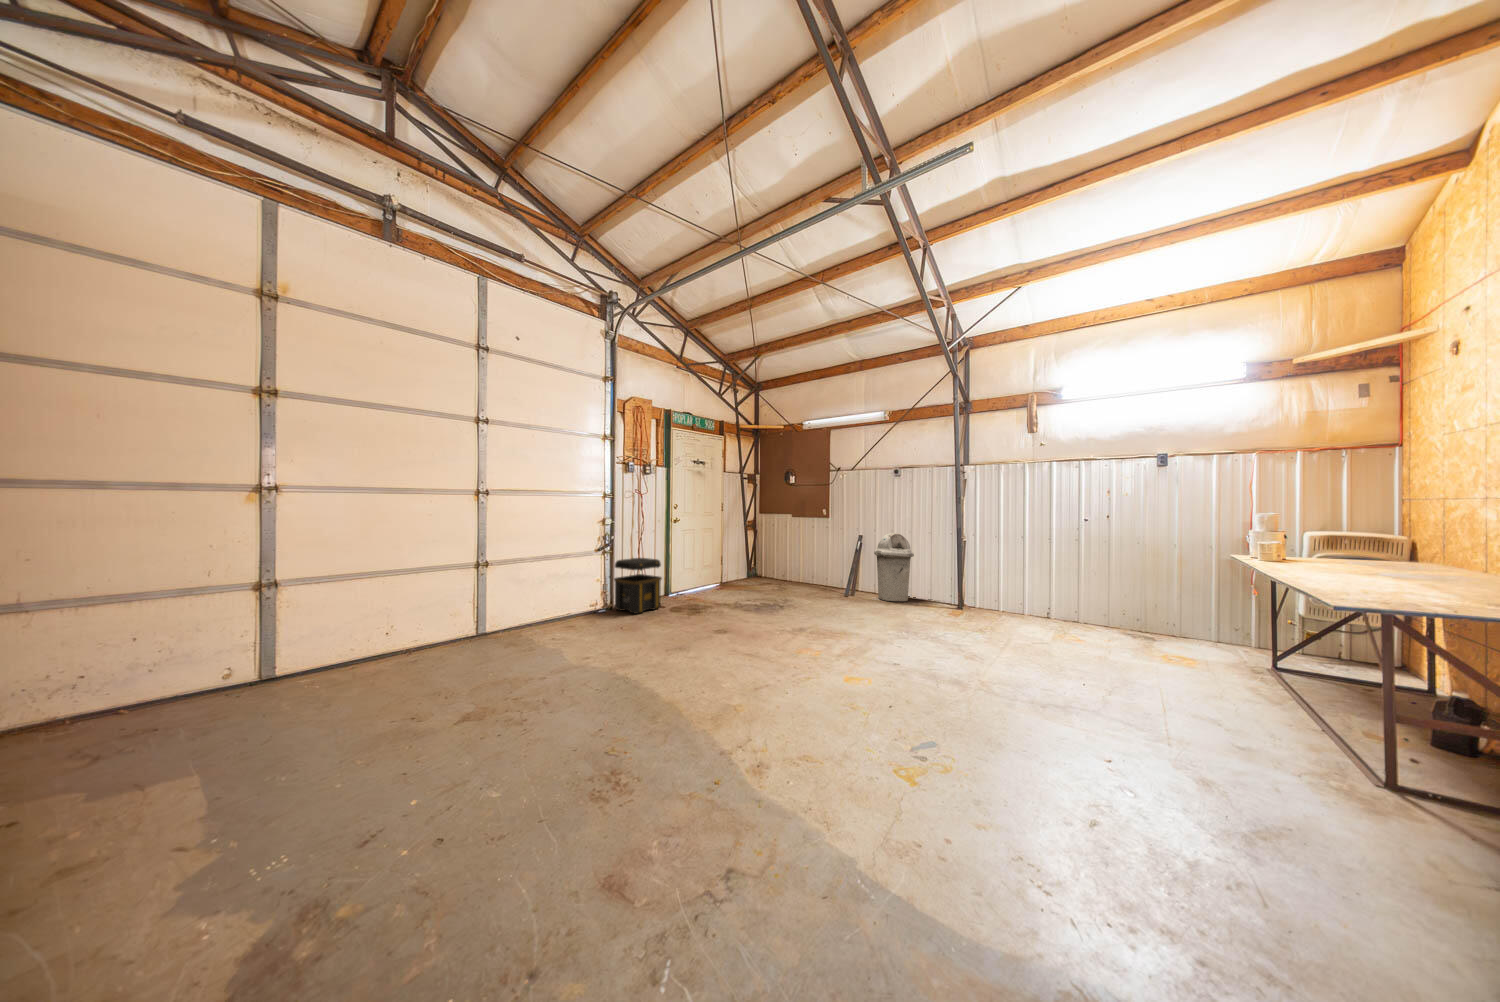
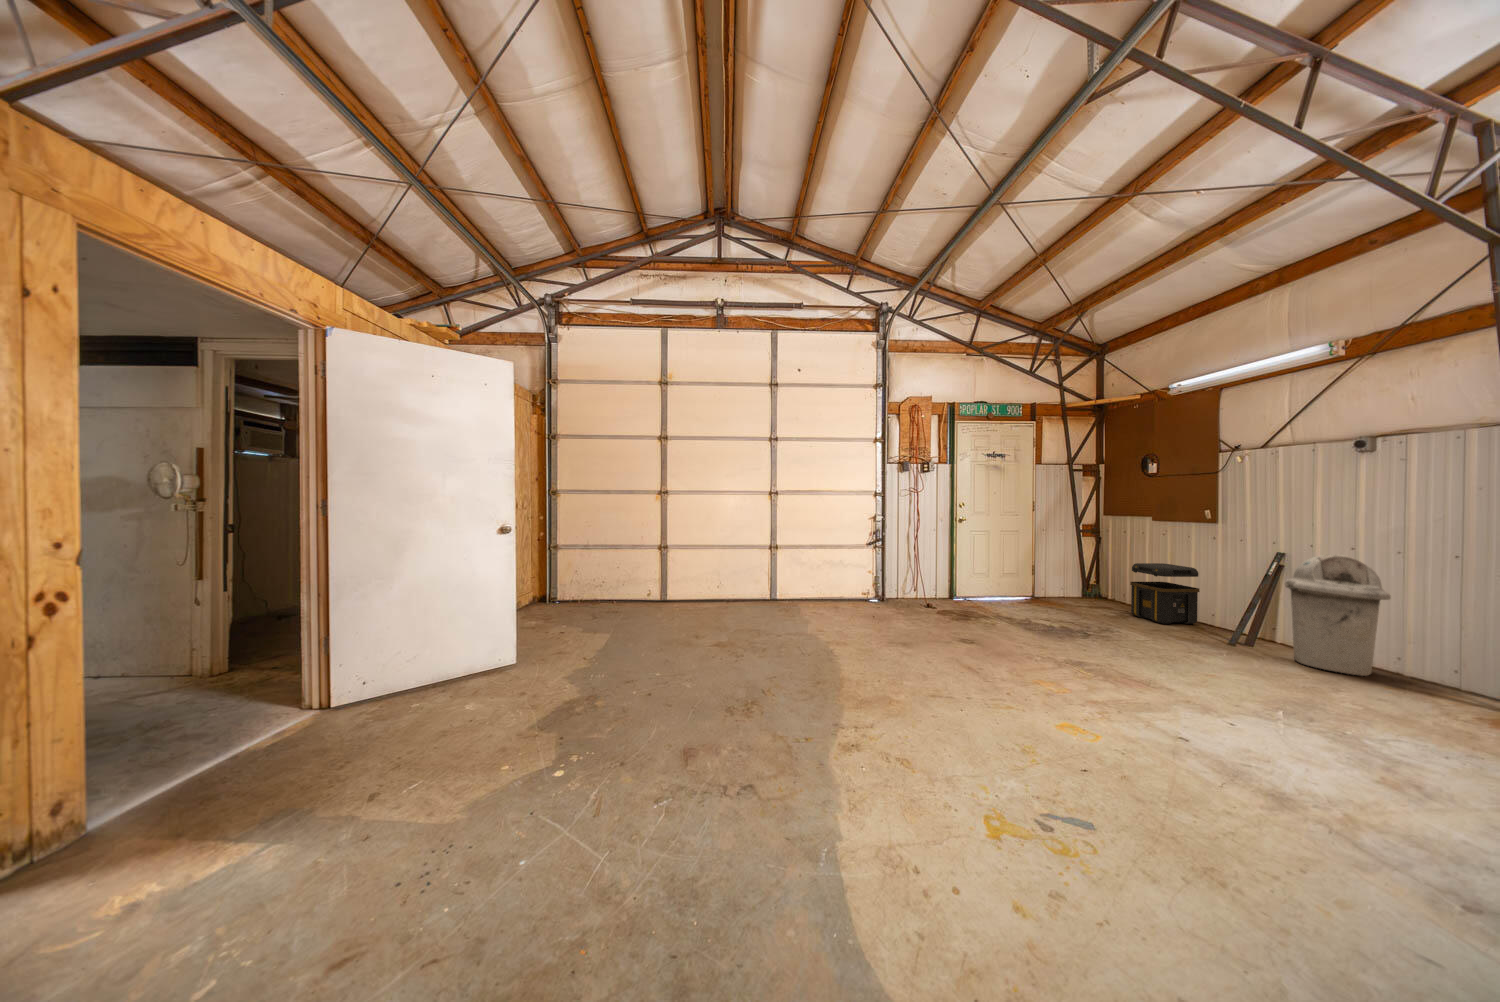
toolbox: present [614,558,662,614] -> present [1130,563,1200,624]

